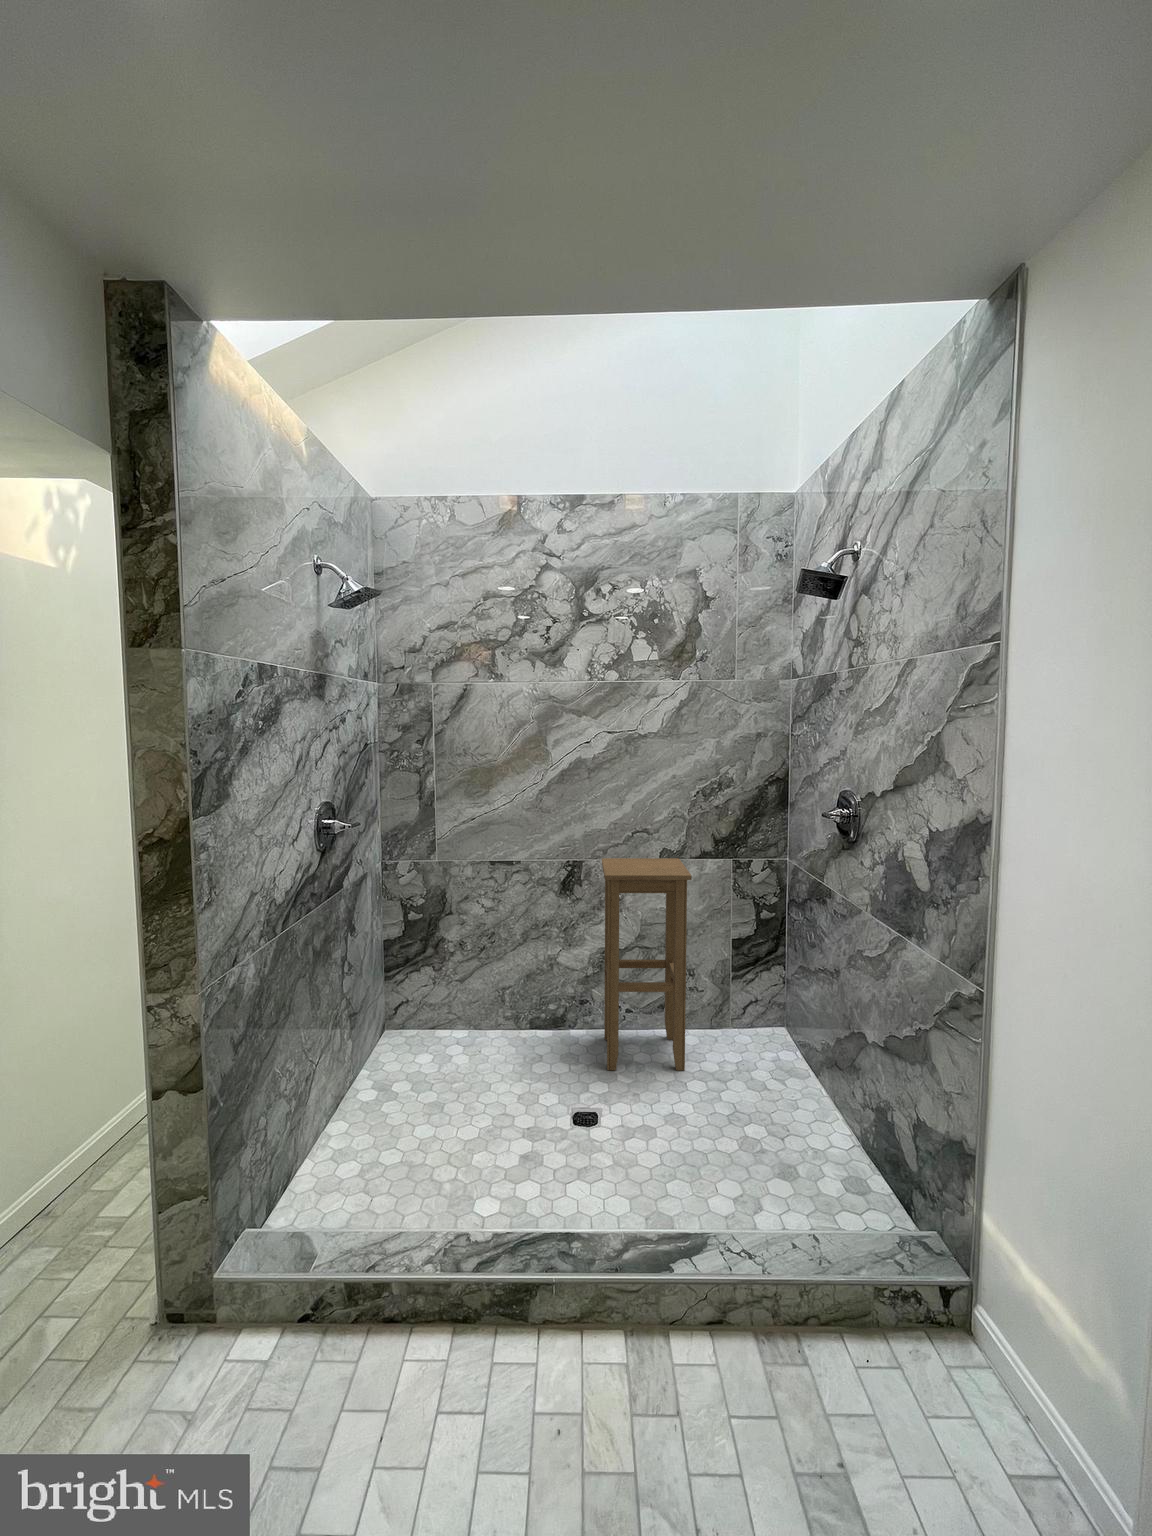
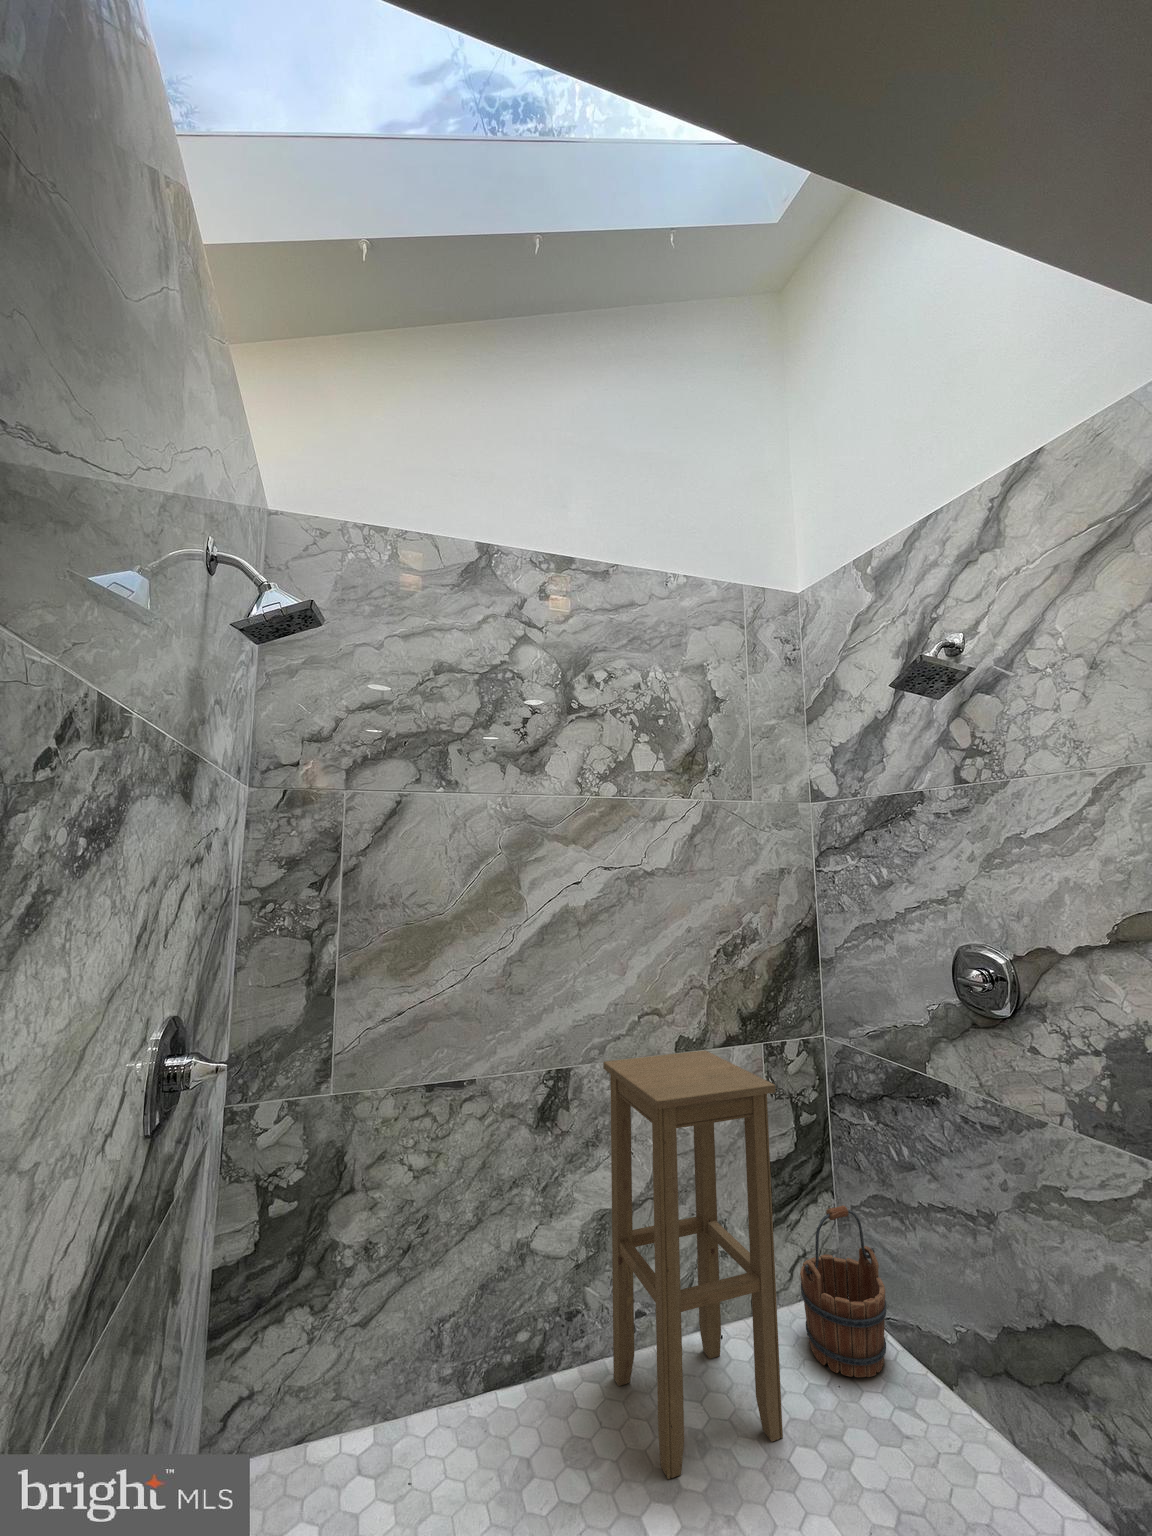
wooden bucket: none [730,965,789,1061] -> present [800,1206,887,1377]

